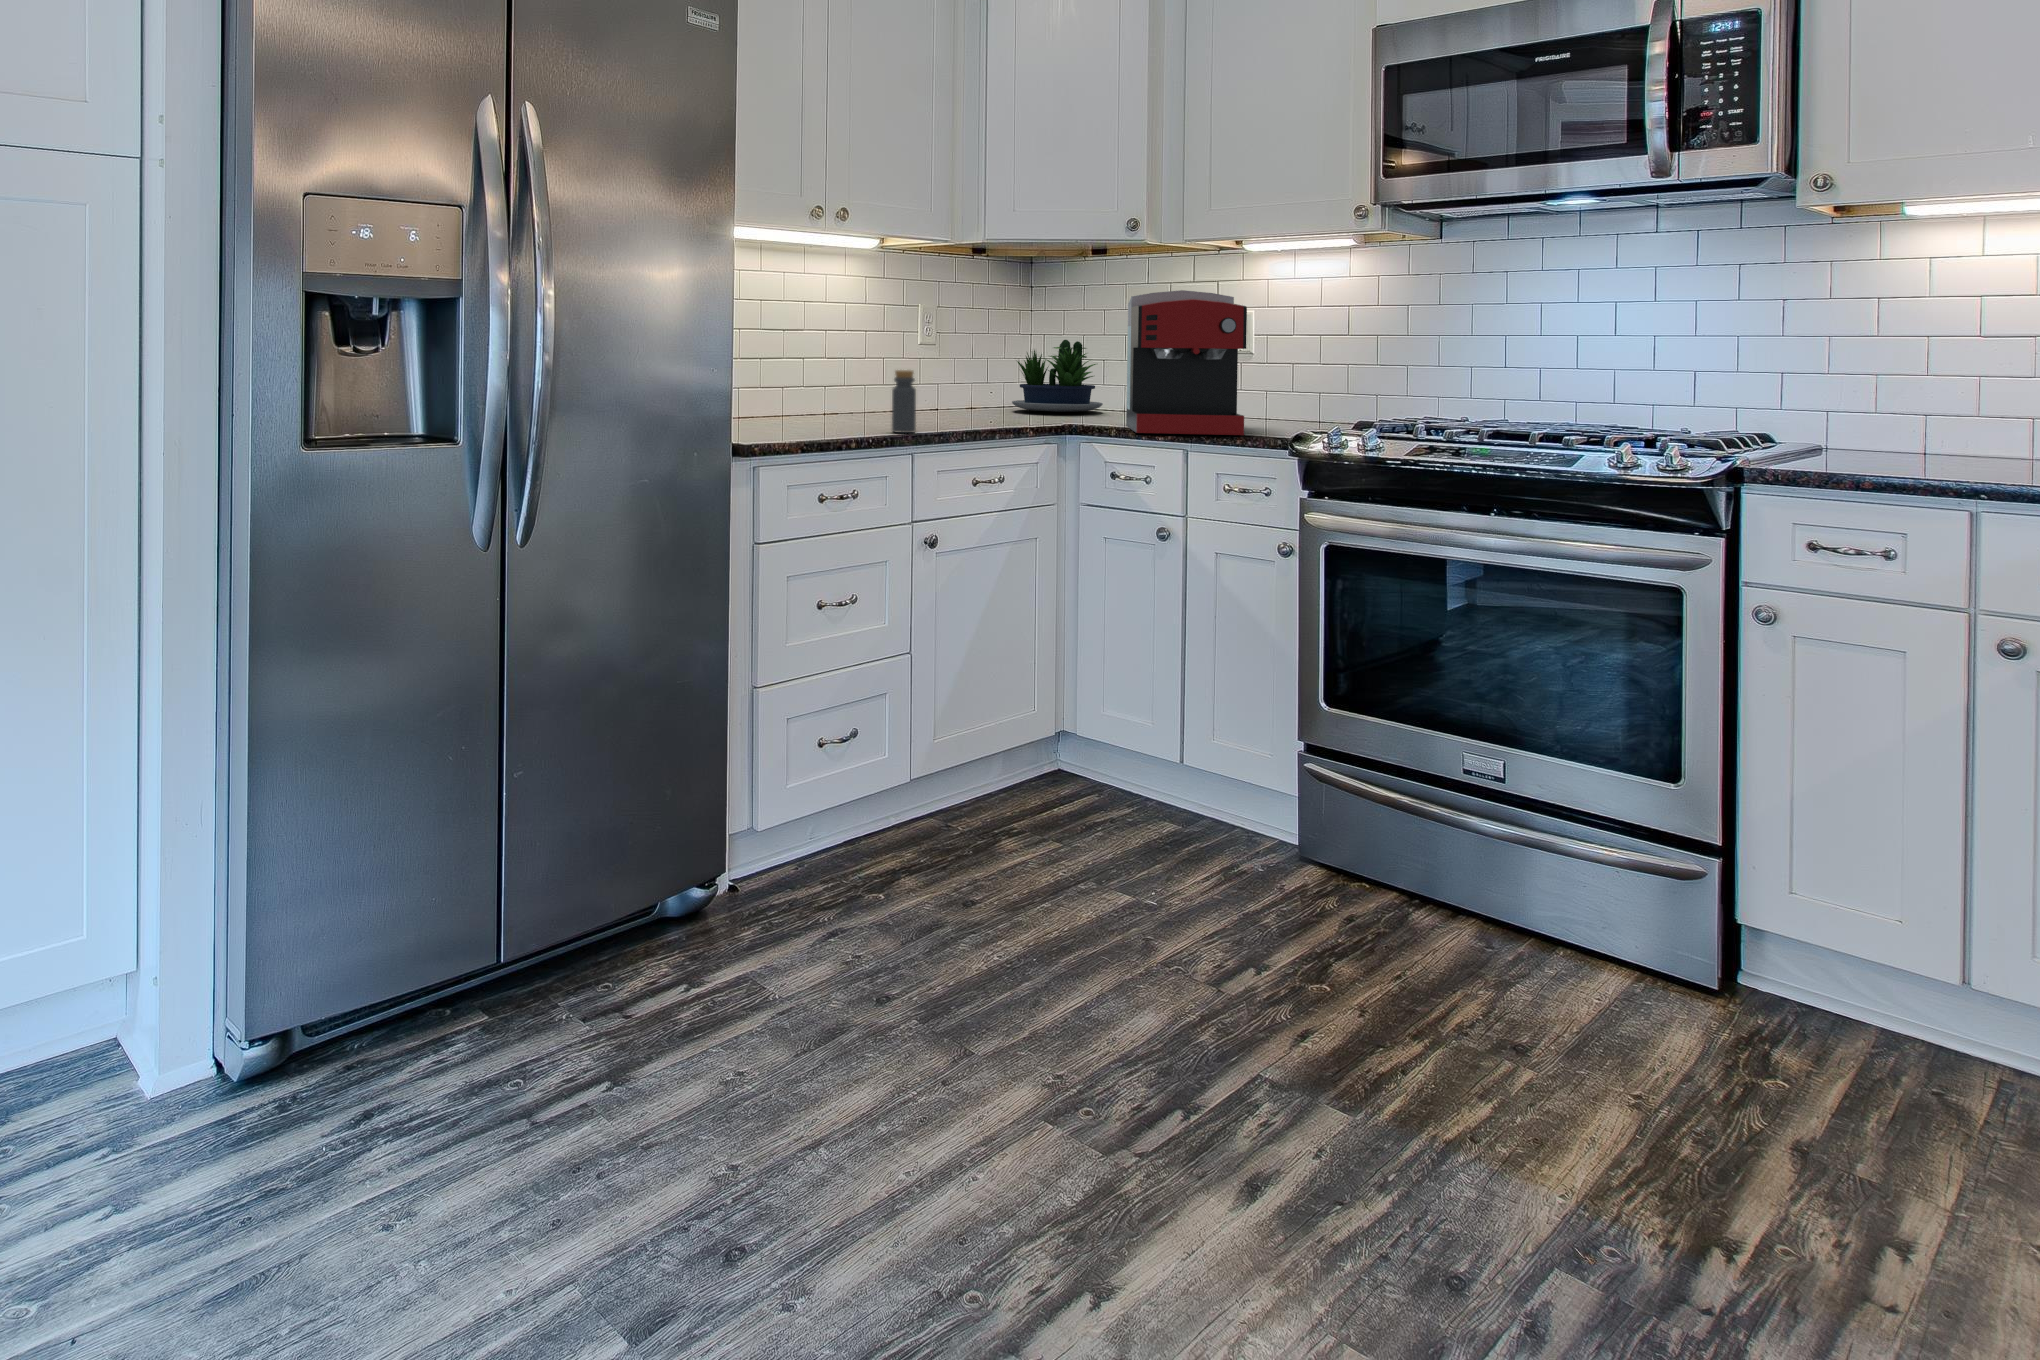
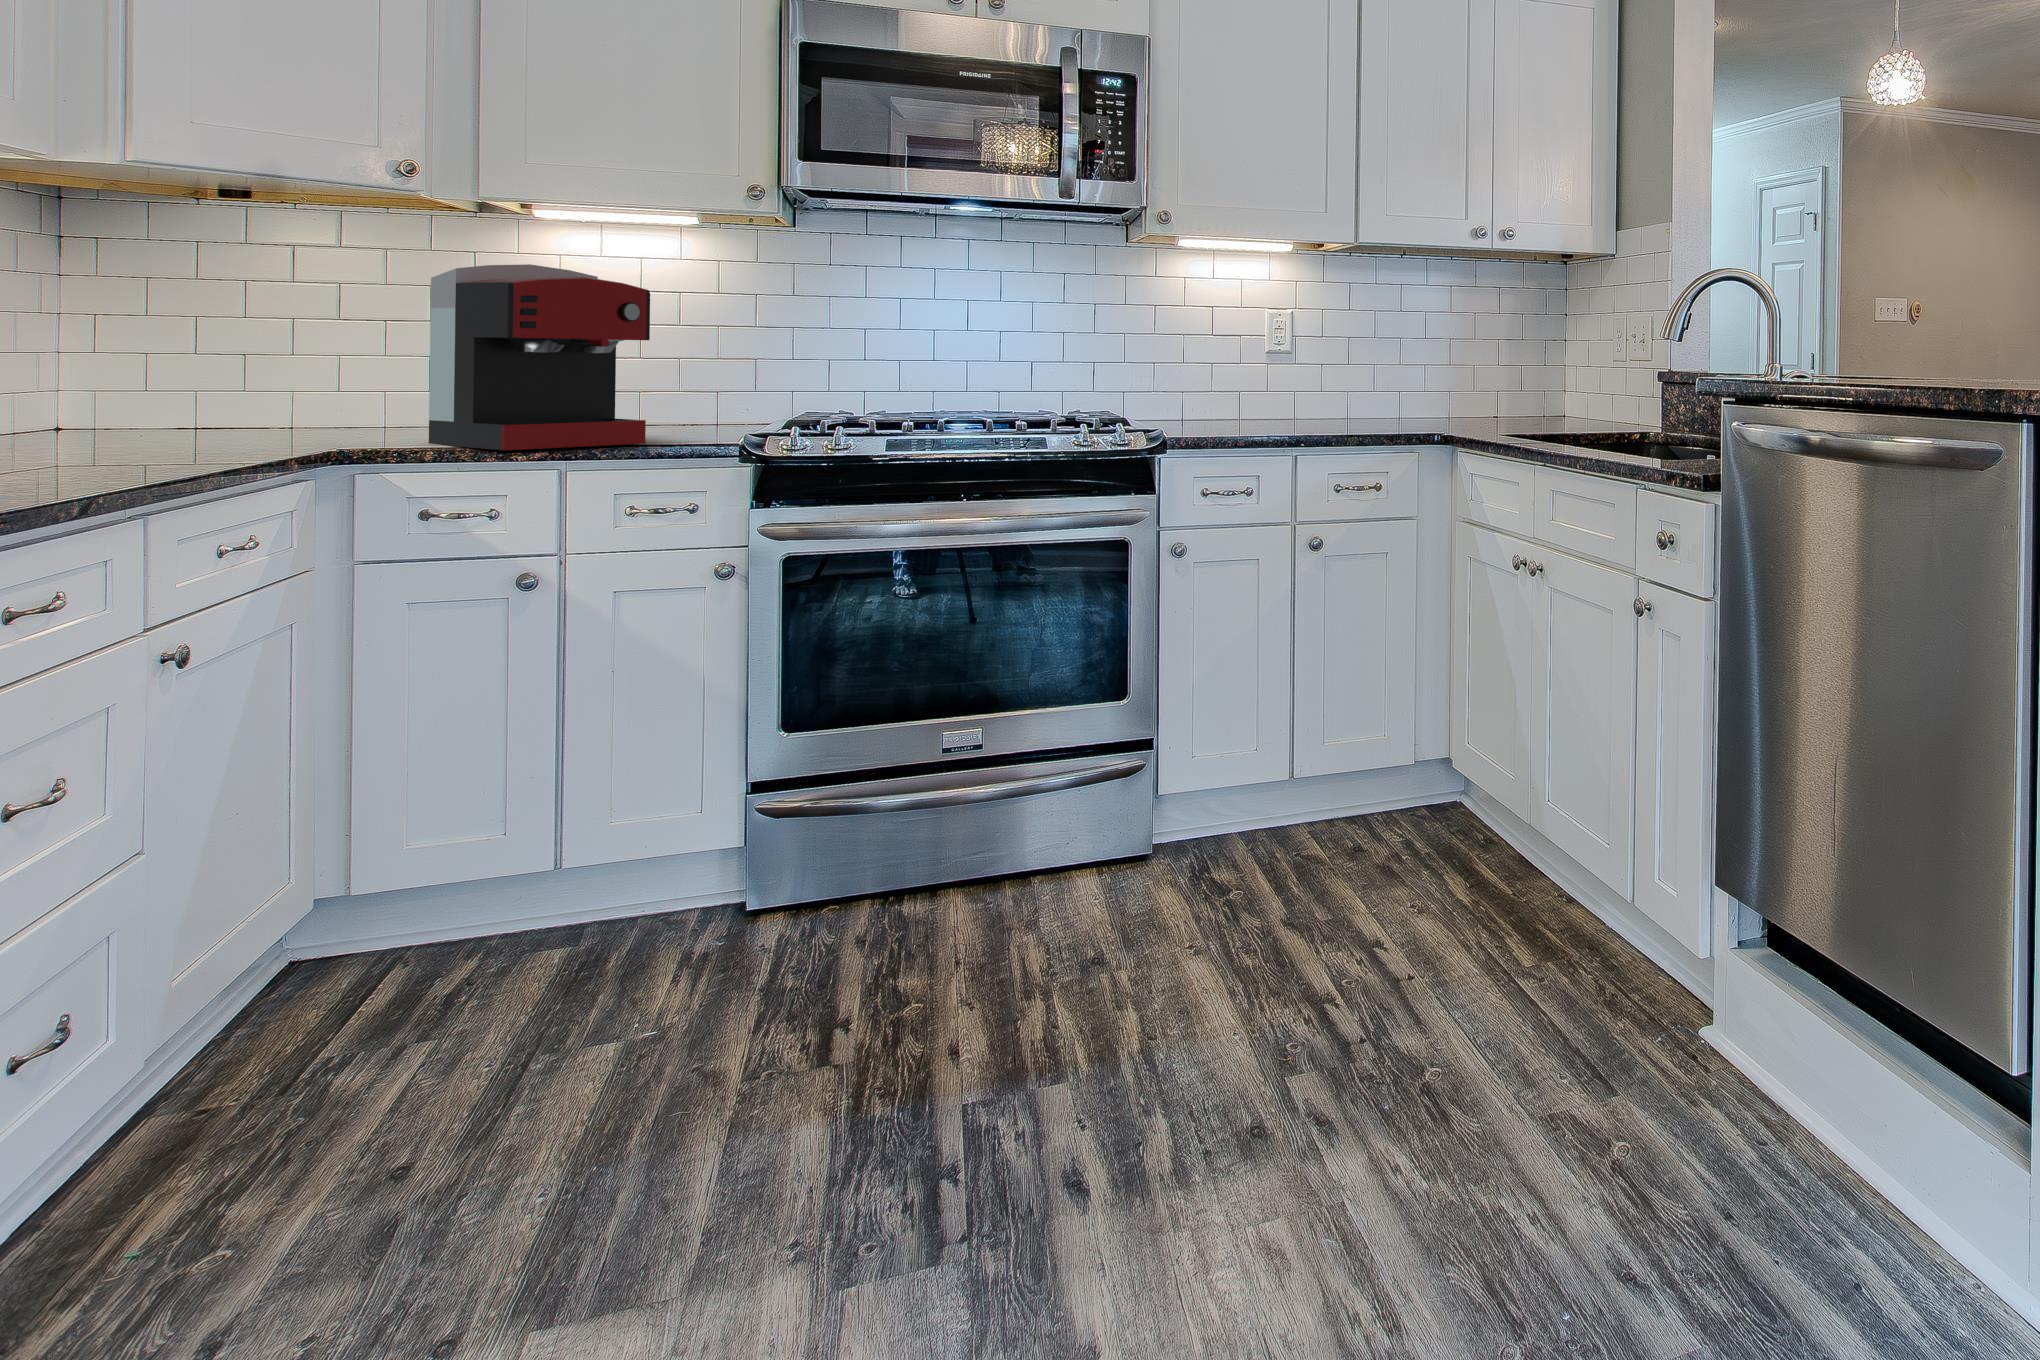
potted plant: present [1012,340,1103,412] -> none [129,324,341,432]
bottle: present [892,370,916,433] -> none [46,373,107,480]

